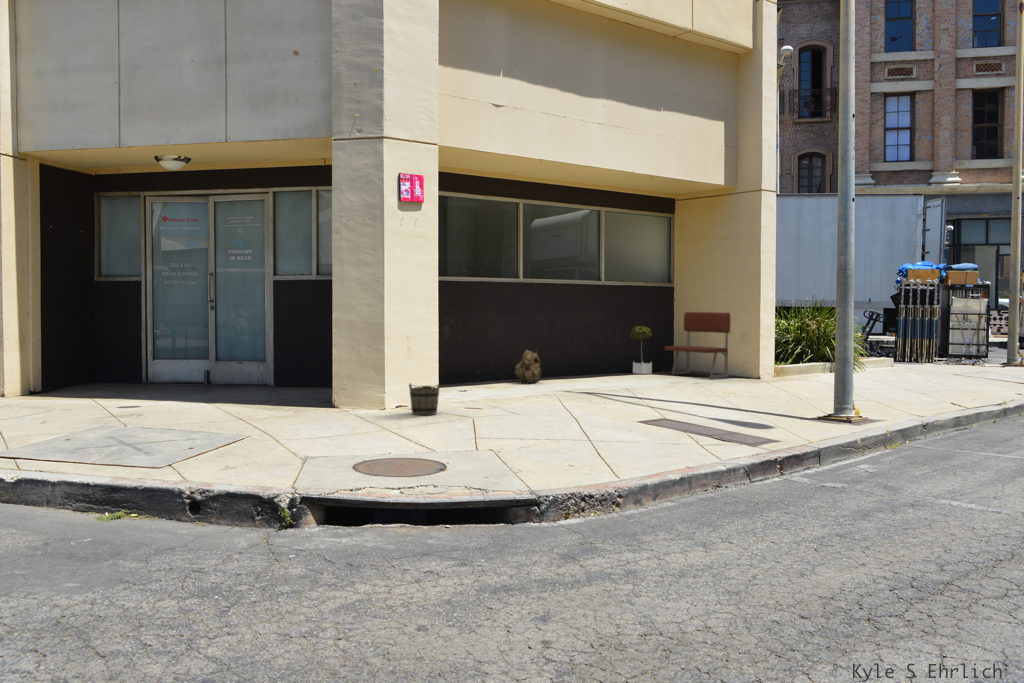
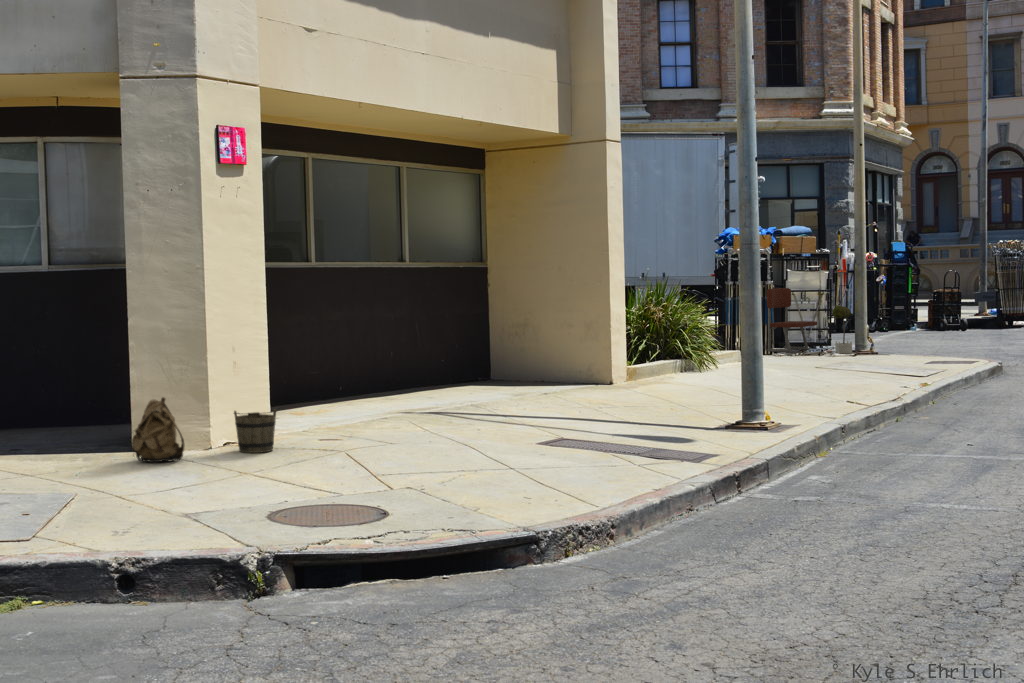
bench: present [665,312,730,378] -> present [767,288,817,352]
potted tree: present [631,326,652,374] -> present [832,305,853,354]
backpack: present [515,351,542,383] -> present [132,397,184,462]

